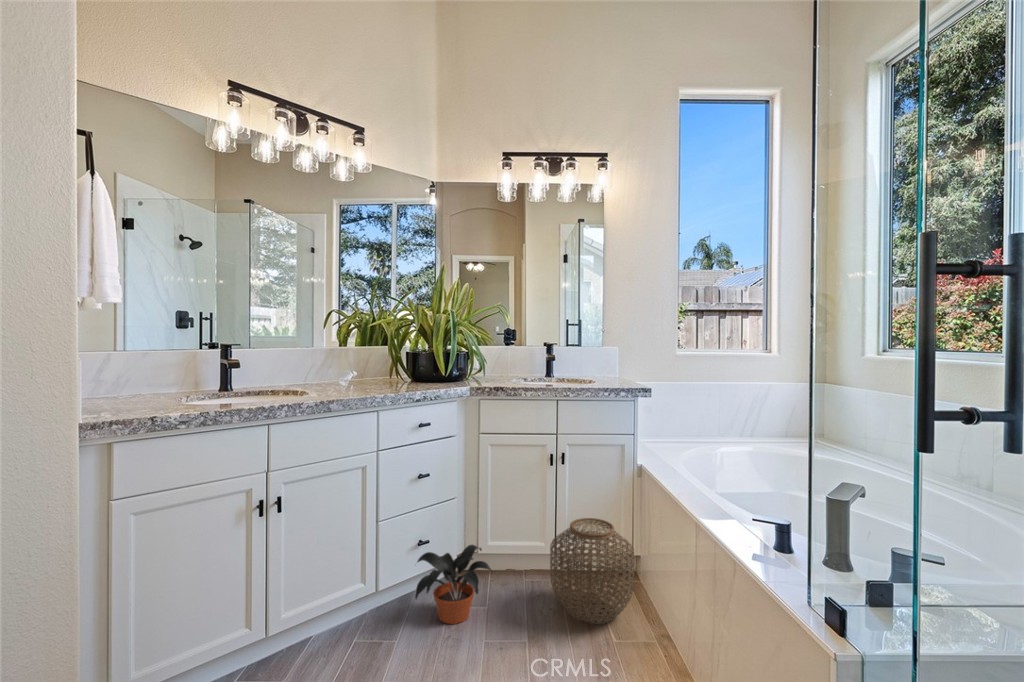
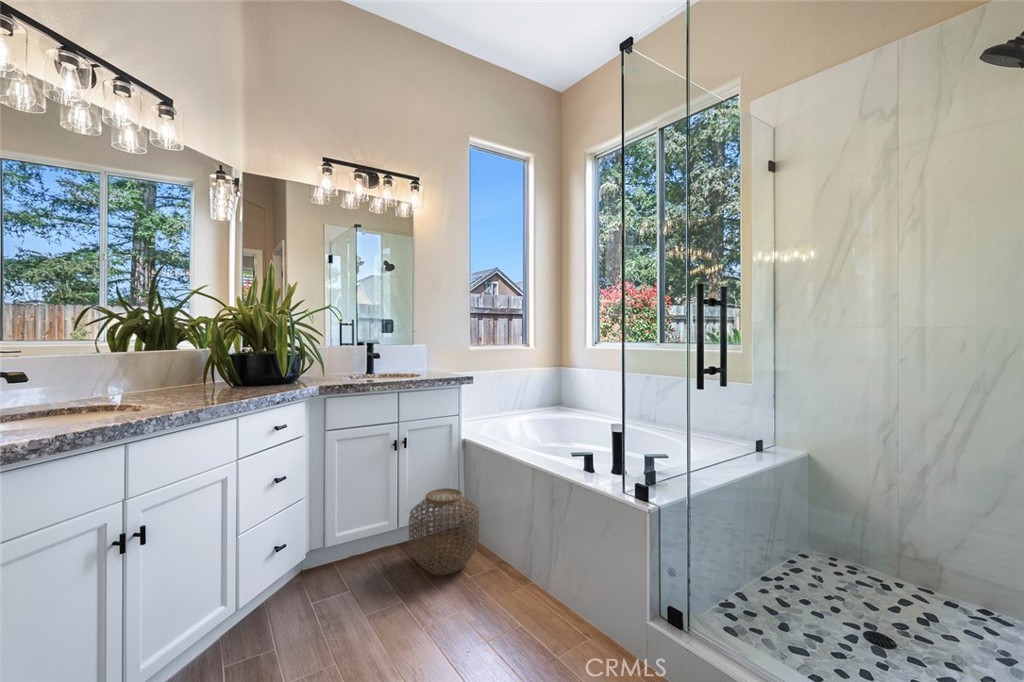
potted plant: present [416,545,492,624] -> none [278,537,361,617]

